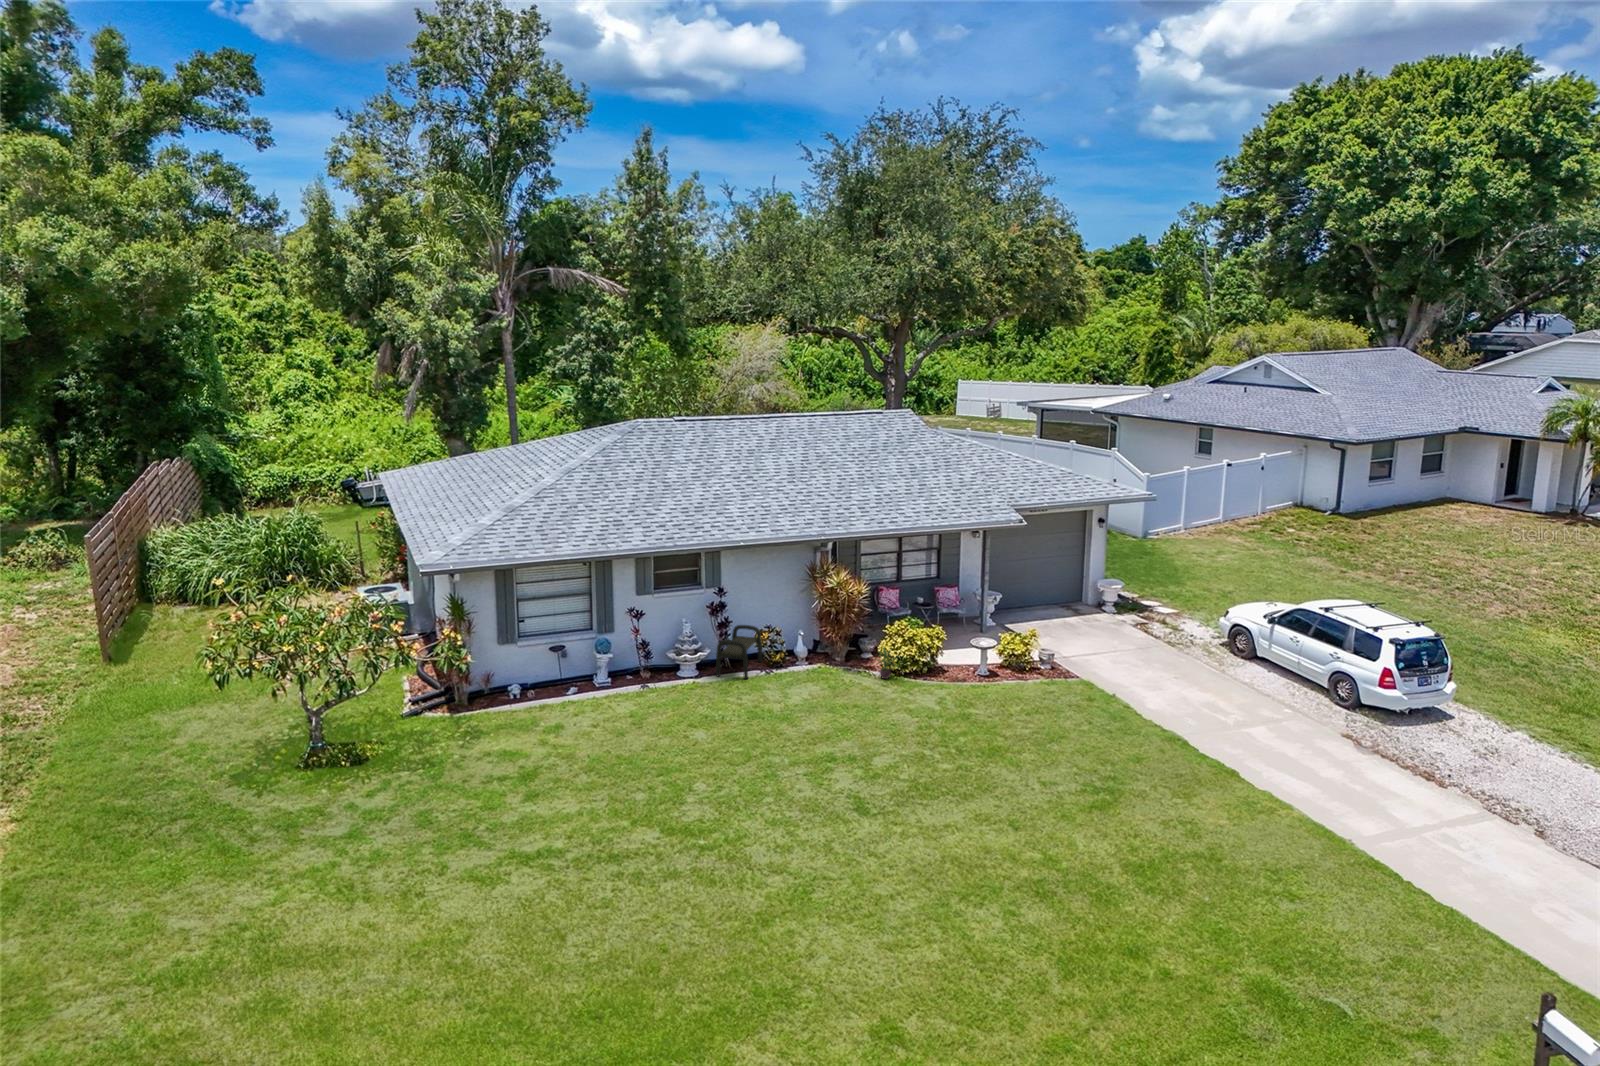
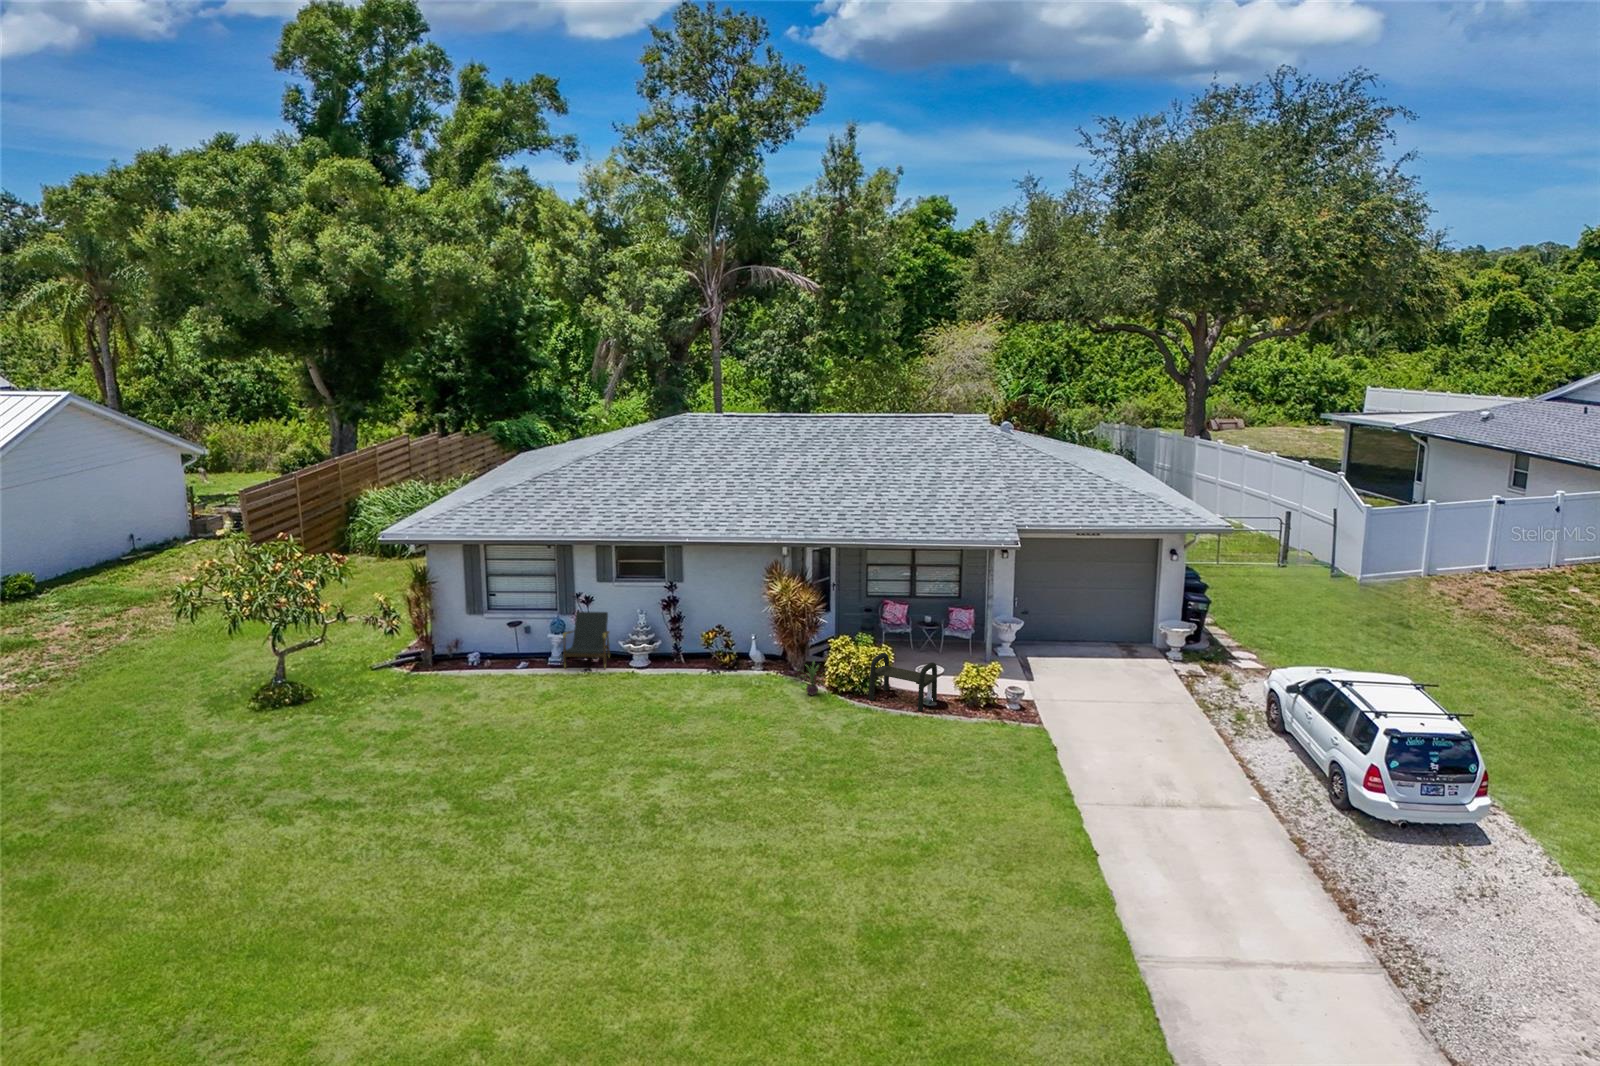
bench: present [716,625,762,679] -> present [869,653,937,711]
lounge chair: none [623,626,670,689] -> present [563,611,610,668]

